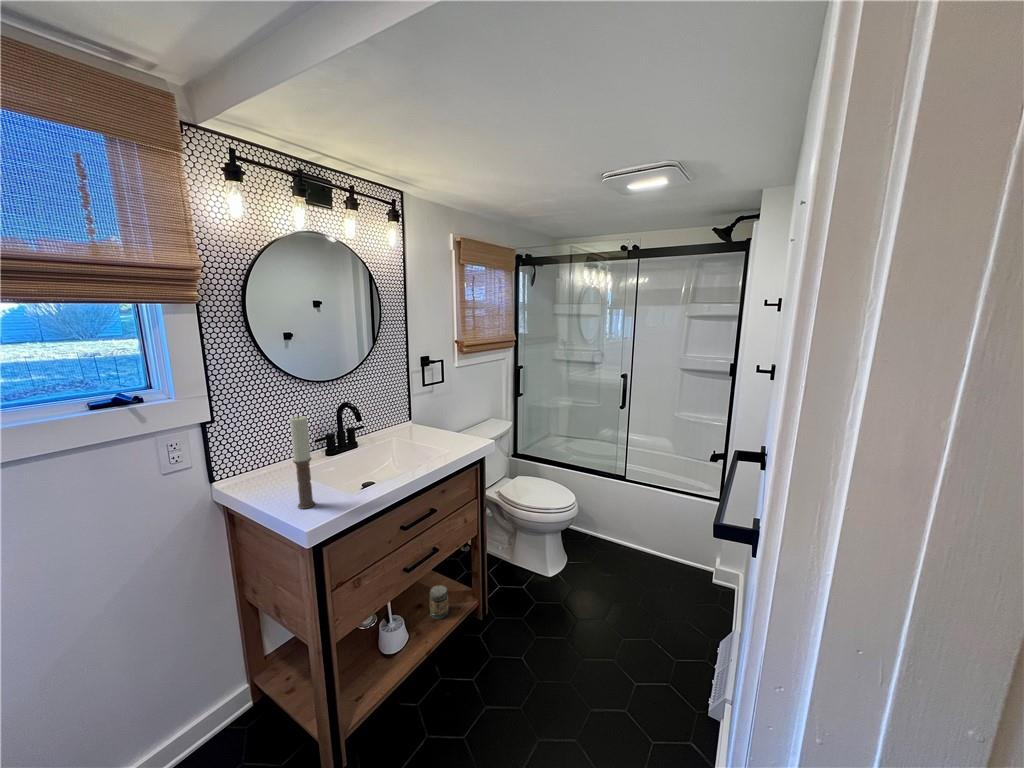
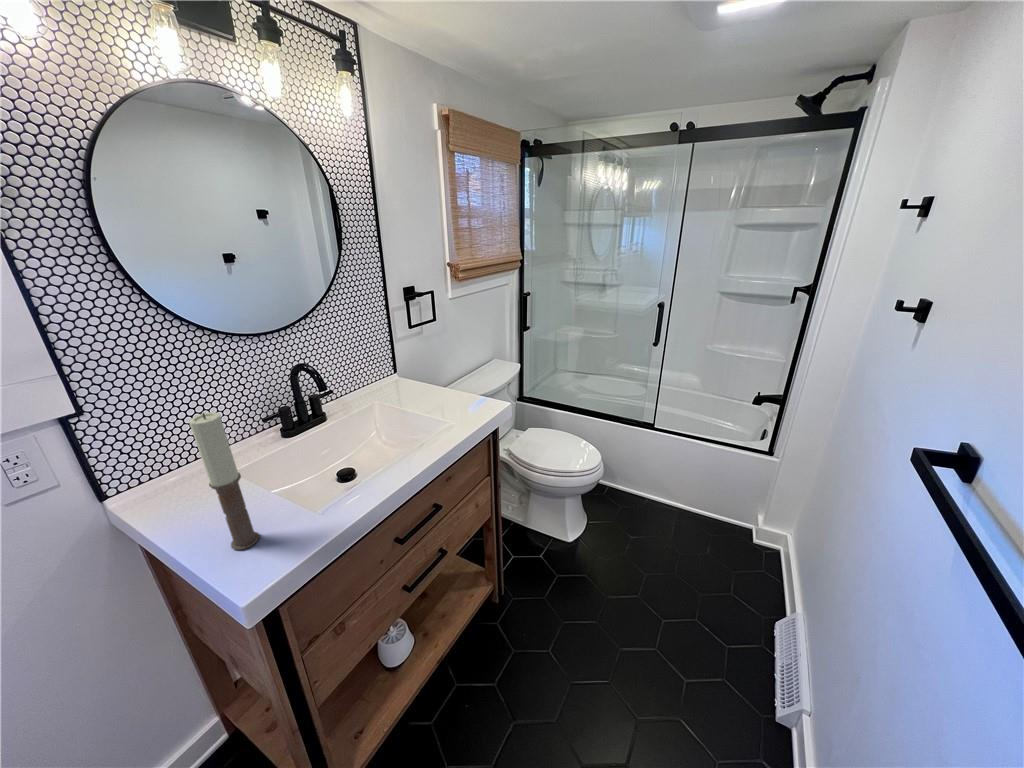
jar: present [430,585,448,619] -> none [436,572,459,611]

